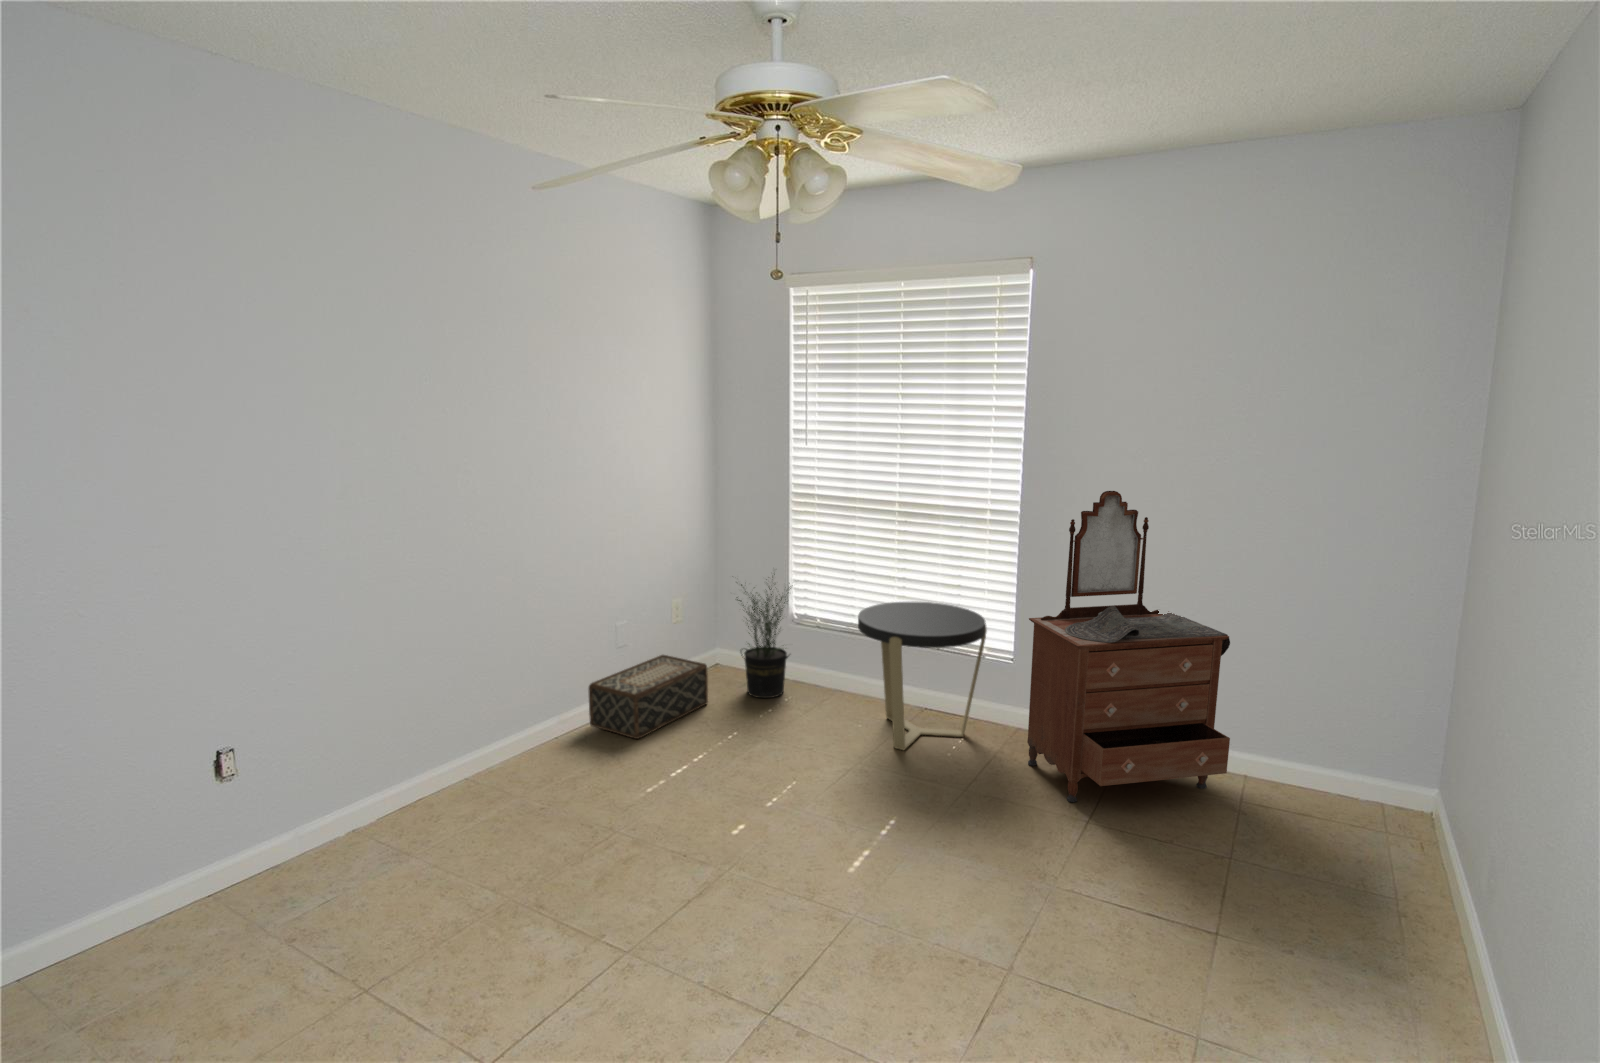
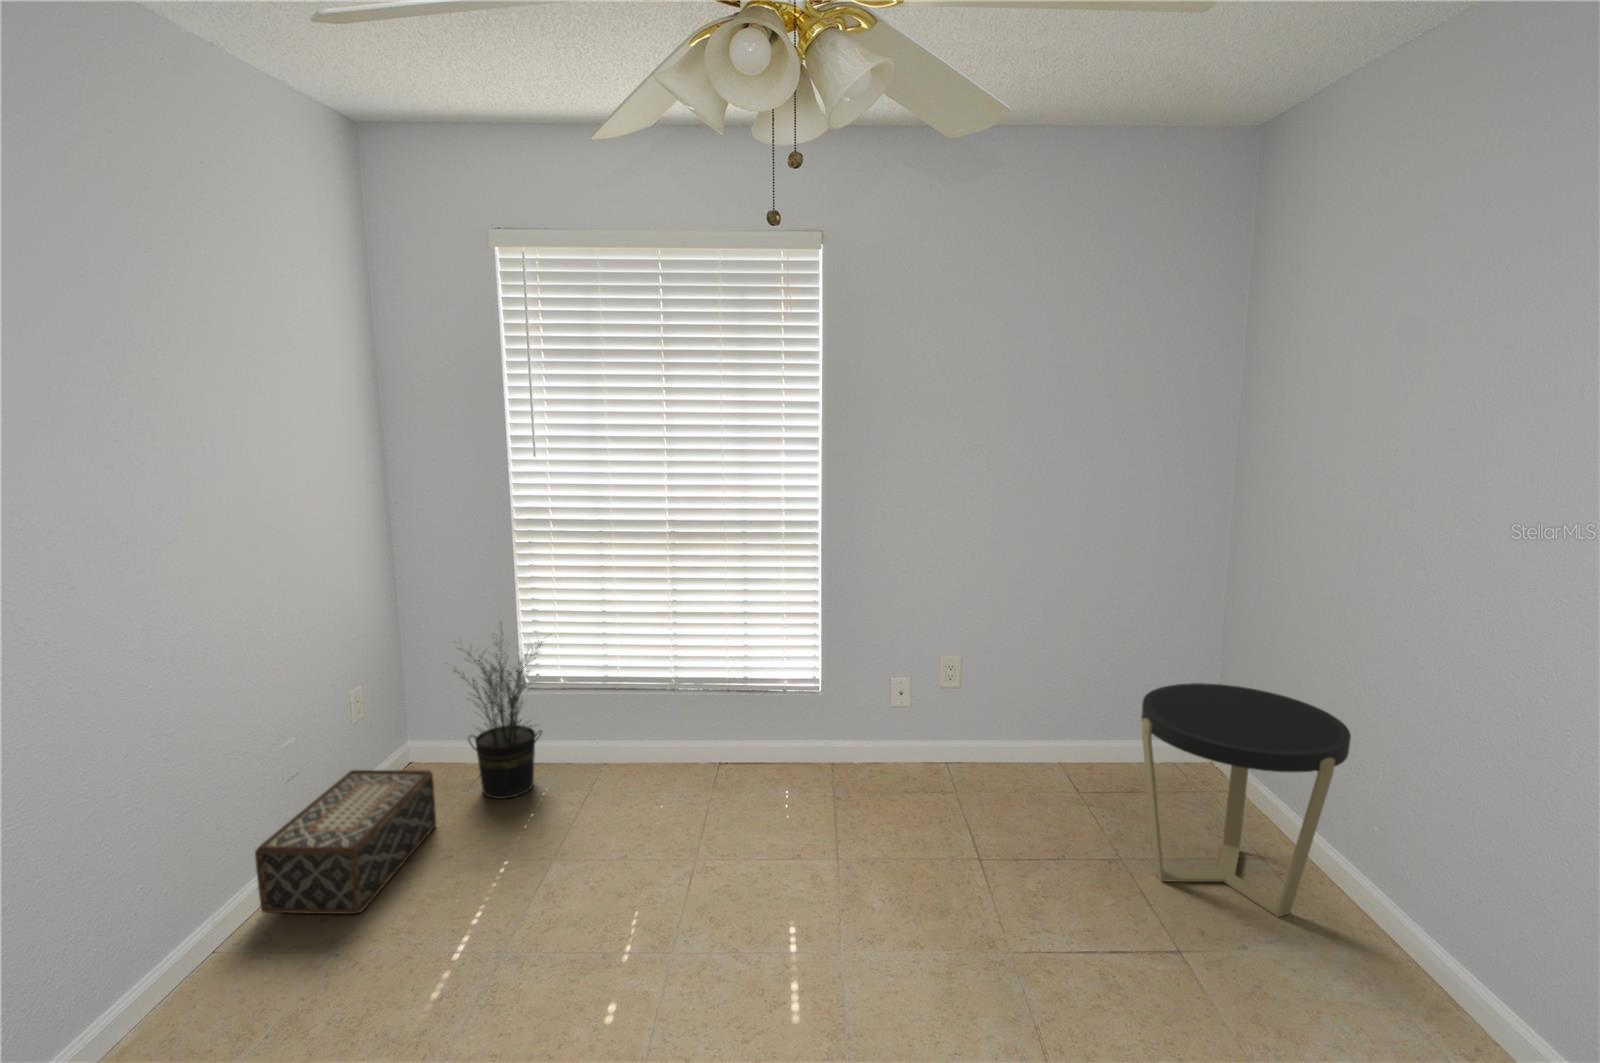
dresser: present [1027,491,1230,802] -> none [869,492,1074,841]
side table: present [858,602,987,750] -> present [1141,683,1351,917]

